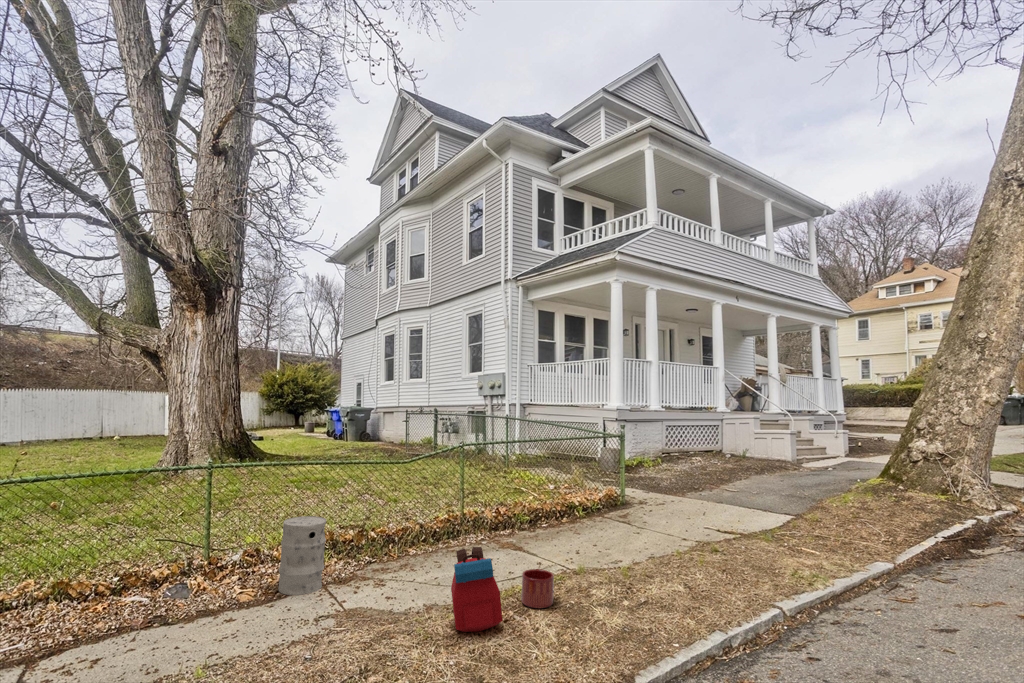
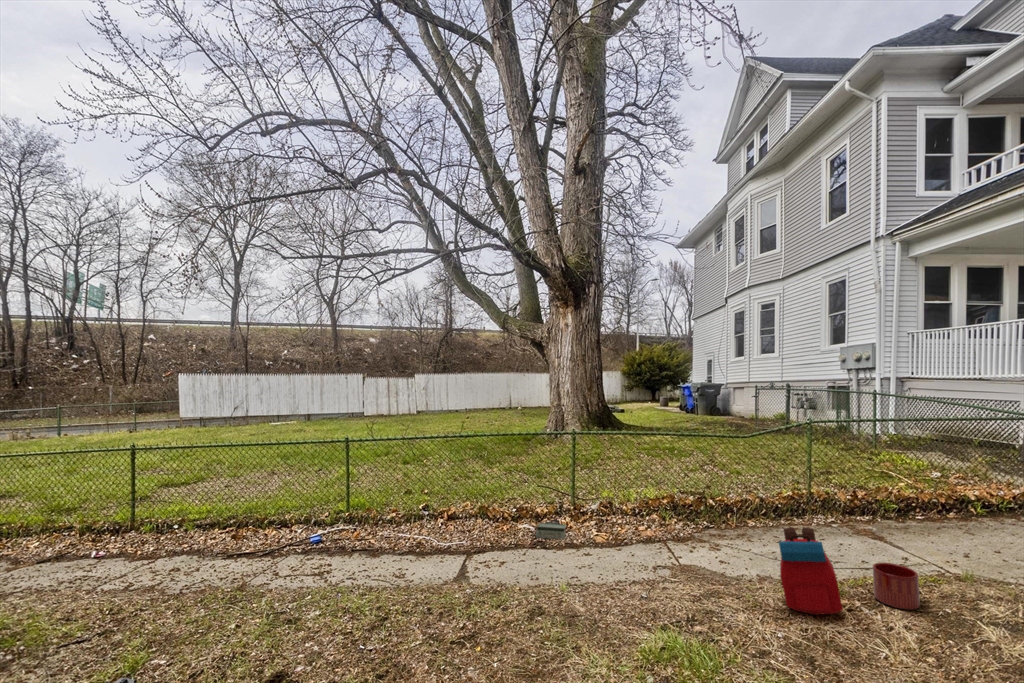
trash can: present [278,516,326,595] -> none [625,479,662,544]
toolbox: none [143,588,194,615] -> present [536,523,566,540]

